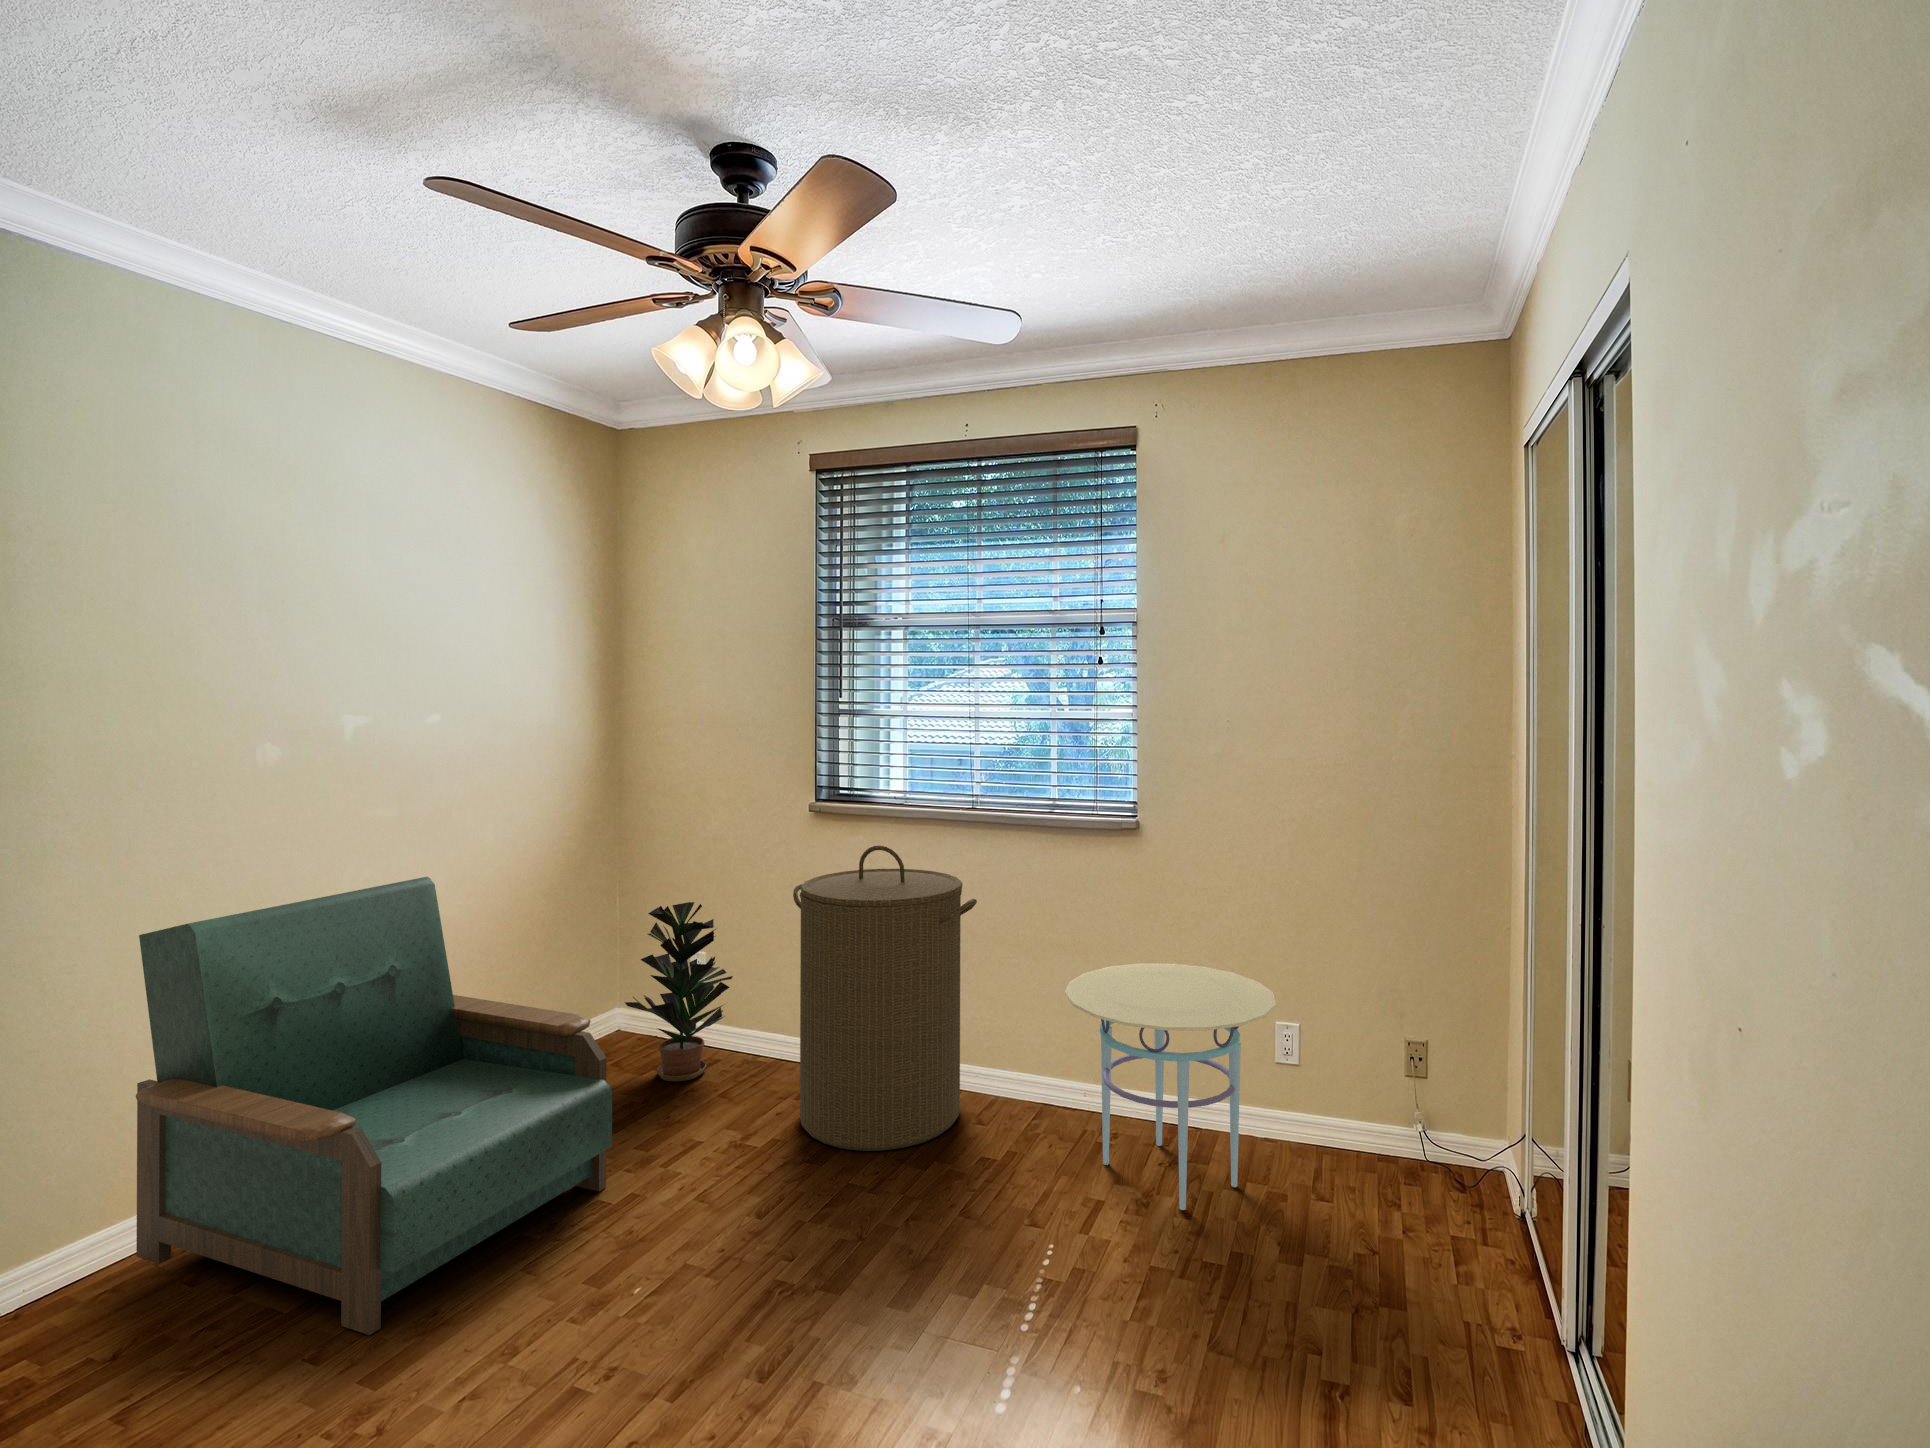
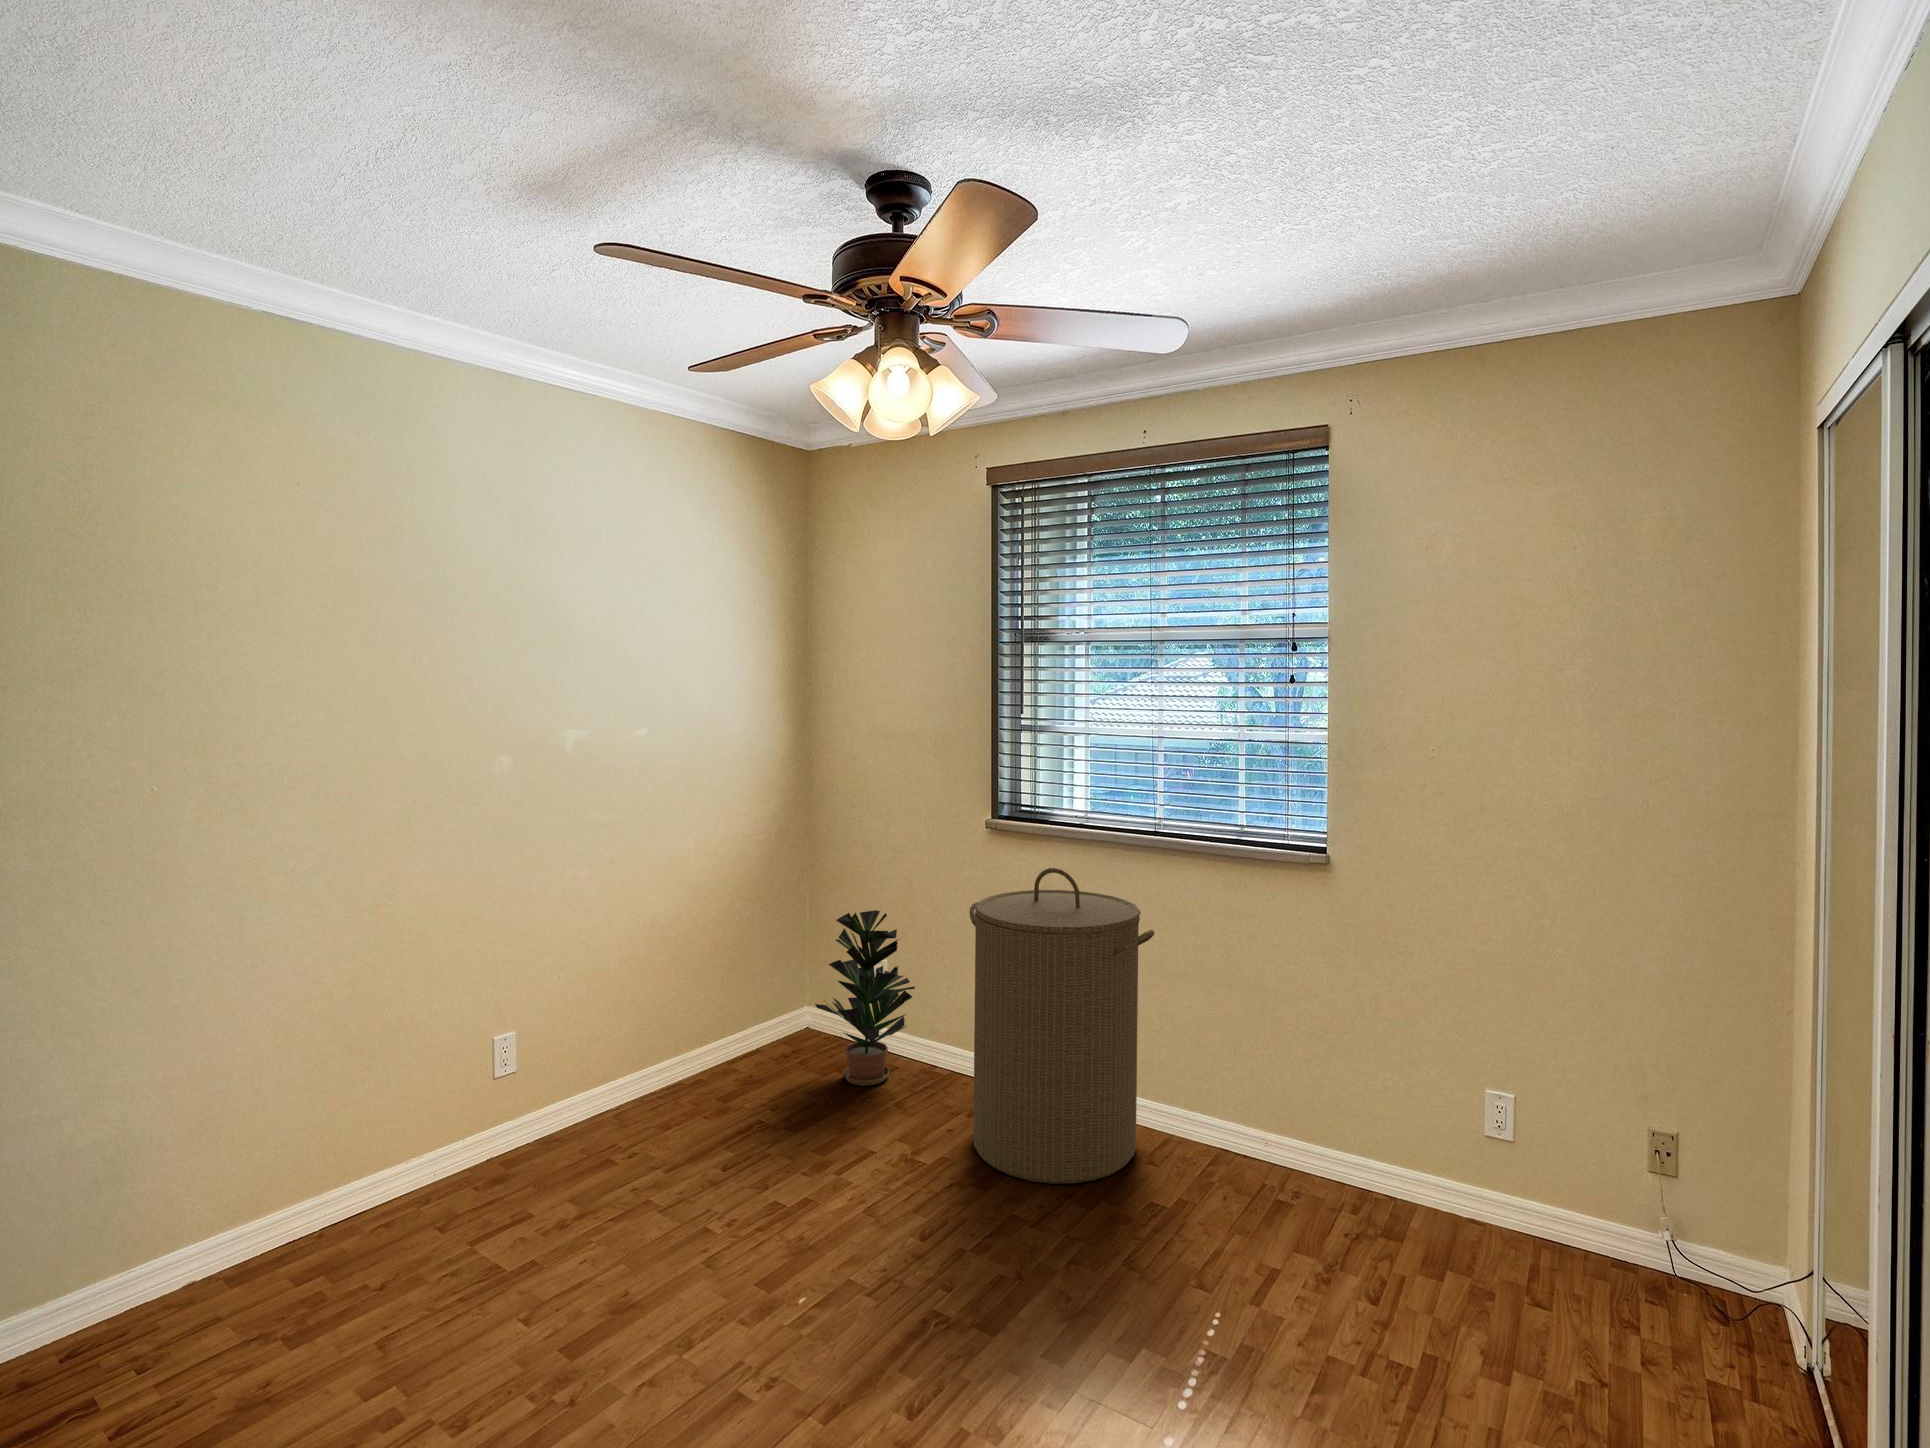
armchair: present [136,877,612,1335] -> none [401,877,792,1305]
side table: present [1065,963,1276,1210] -> none [1245,1013,1492,1298]

